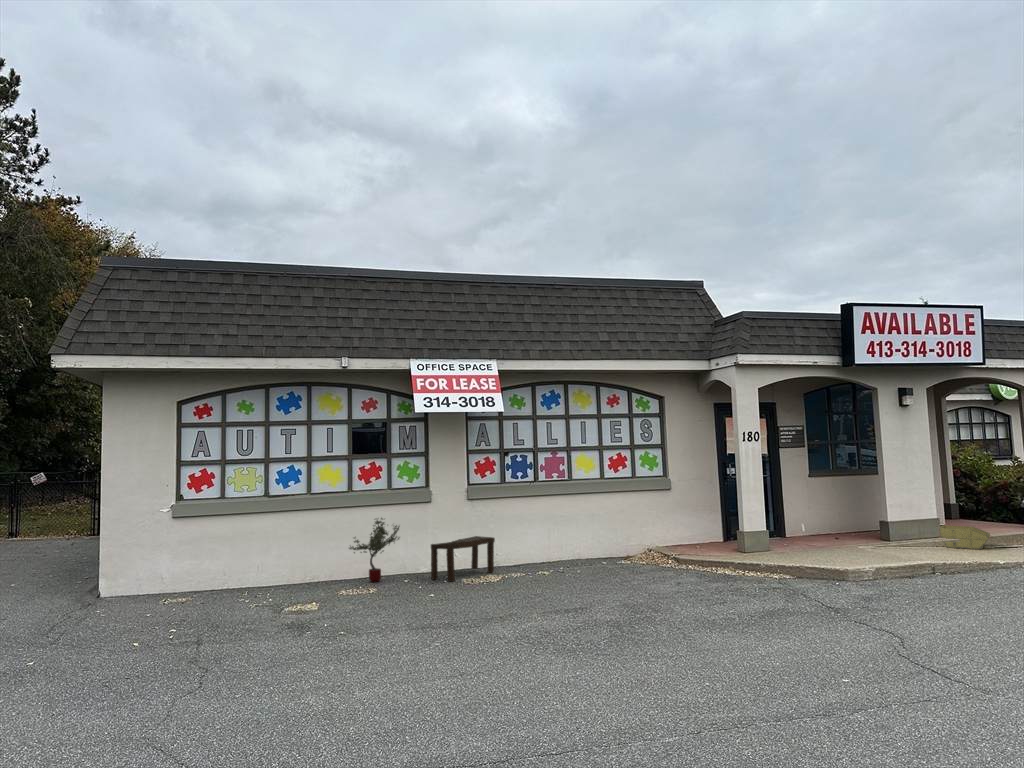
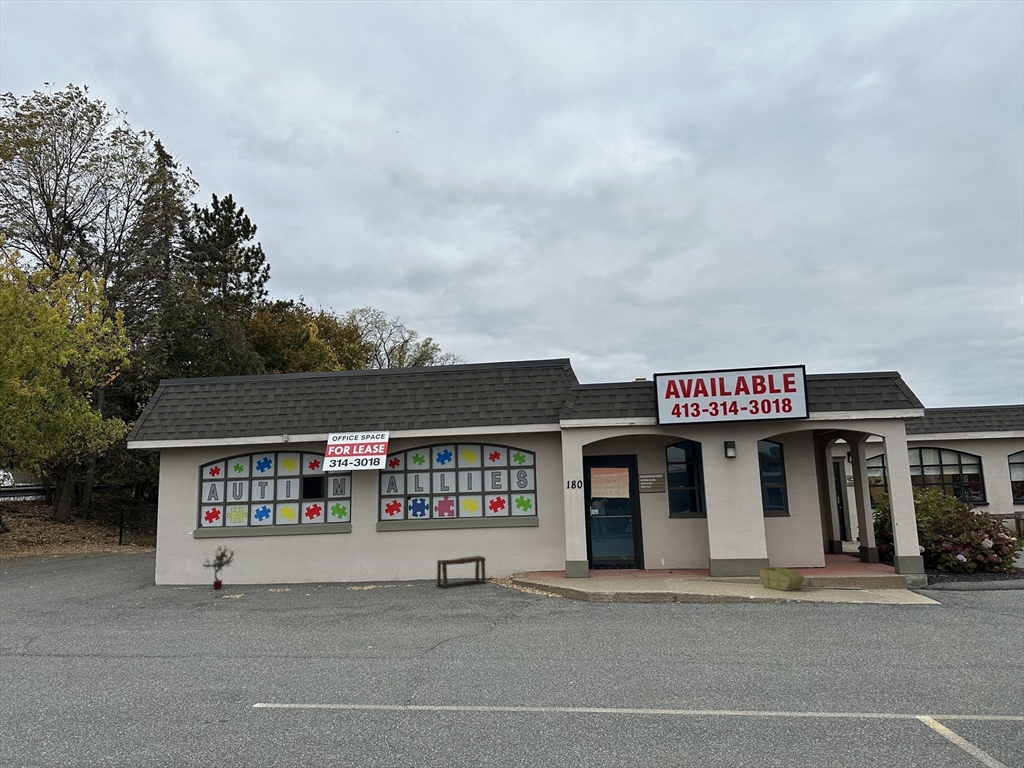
potted tree: present [349,518,400,582] -> present [203,546,234,589]
bench: present [431,536,495,582] -> present [437,556,486,588]

